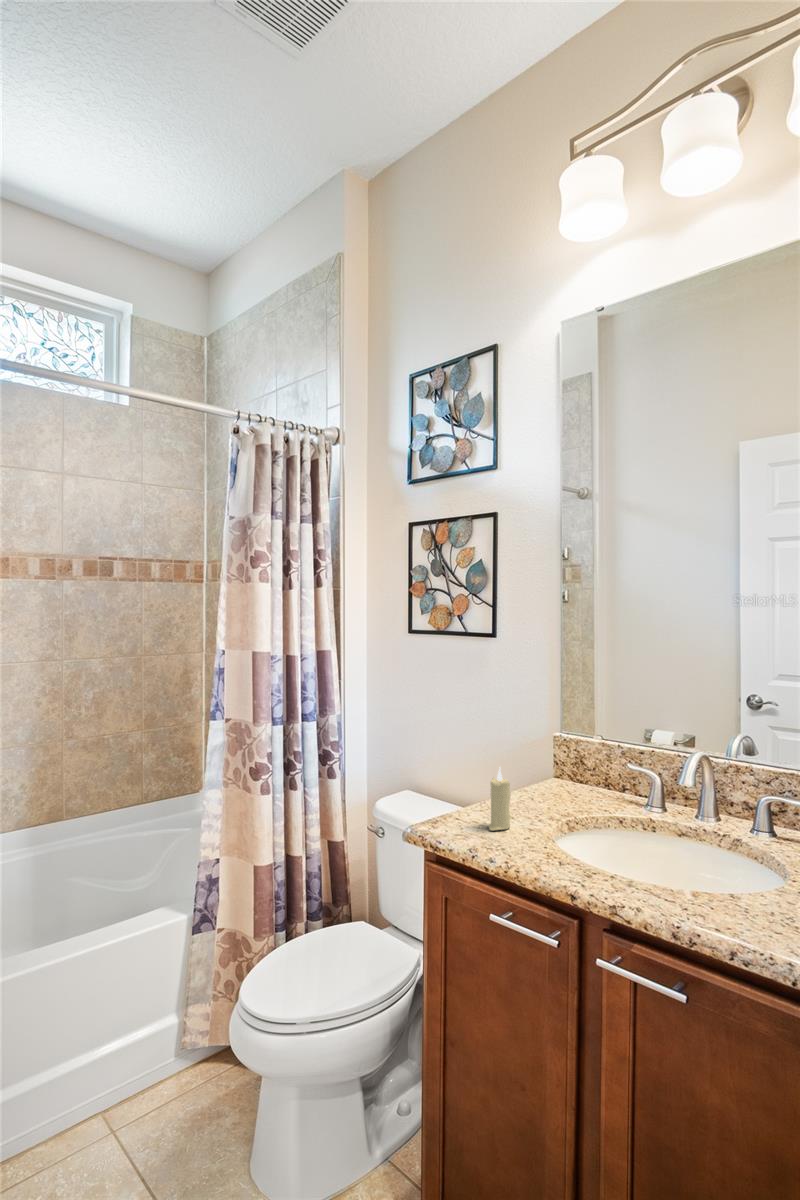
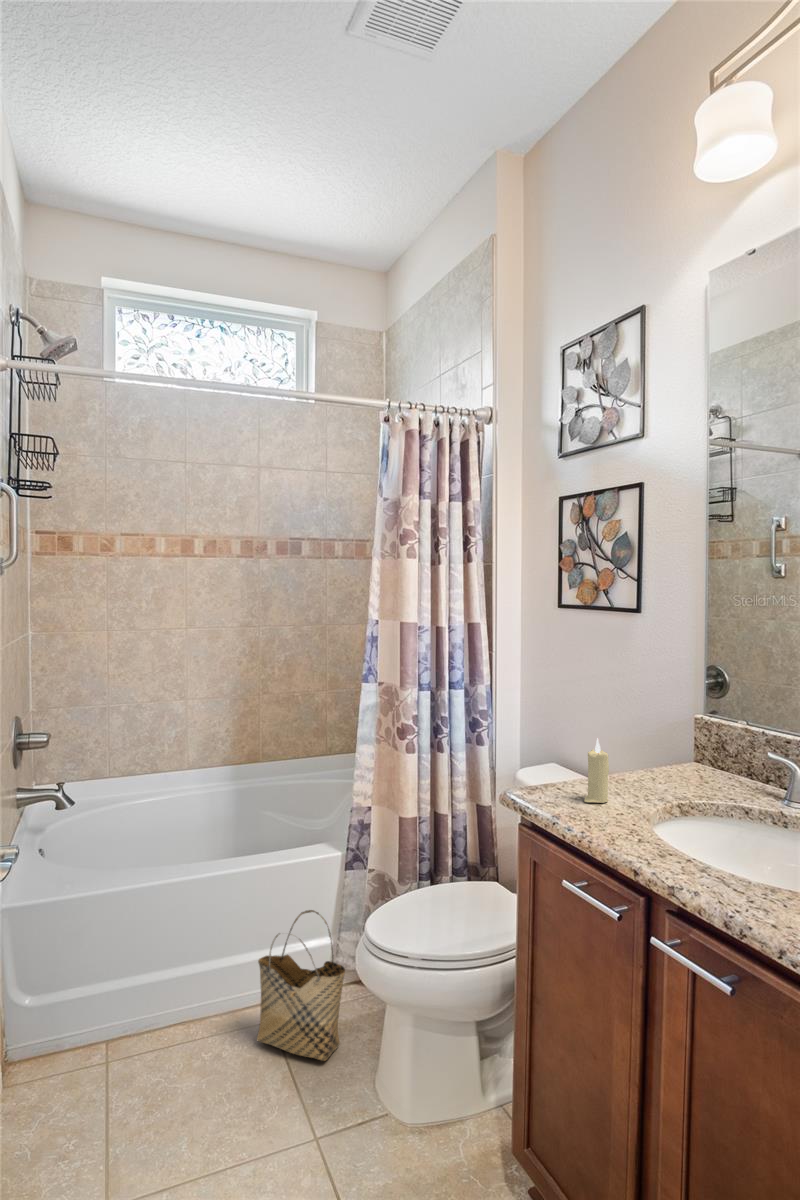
woven basket: none [95,989,206,1165] -> present [257,910,345,1061]

